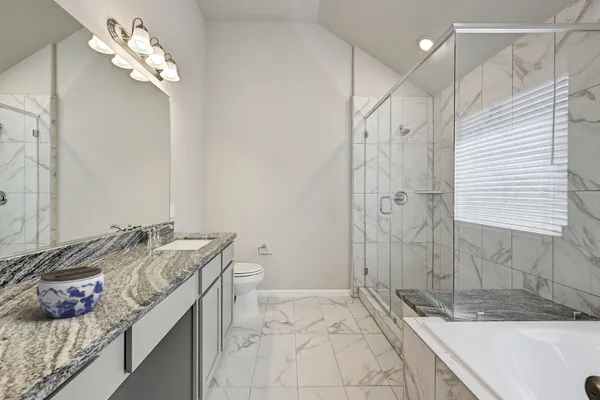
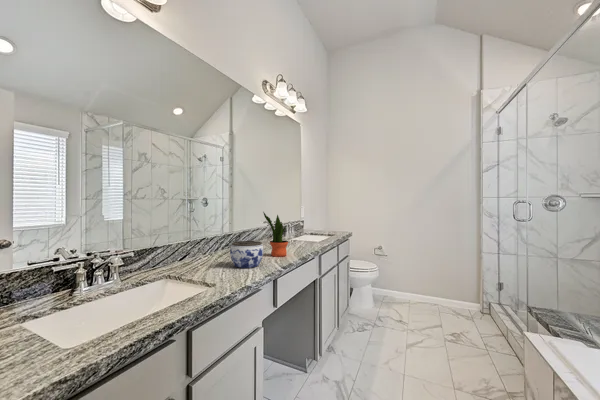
potted plant: none [107,215,151,282] -> present [263,212,288,257]

